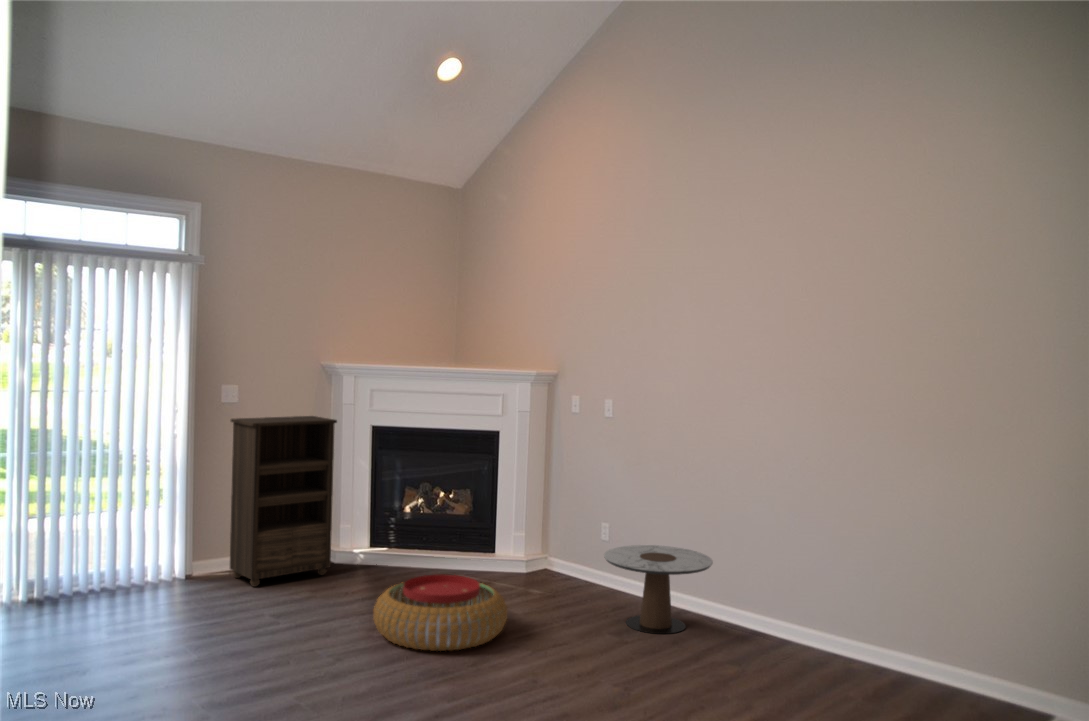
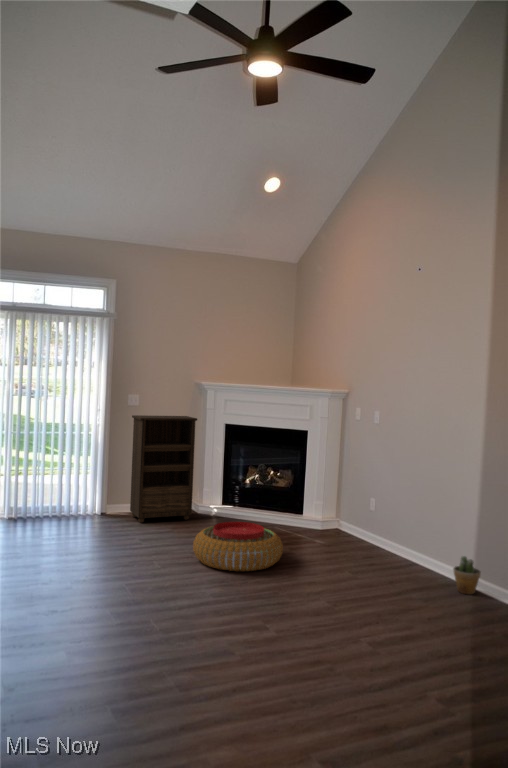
side table: present [604,545,713,634] -> none [356,513,436,578]
potted plant: none [745,597,780,648] -> present [453,556,481,594]

